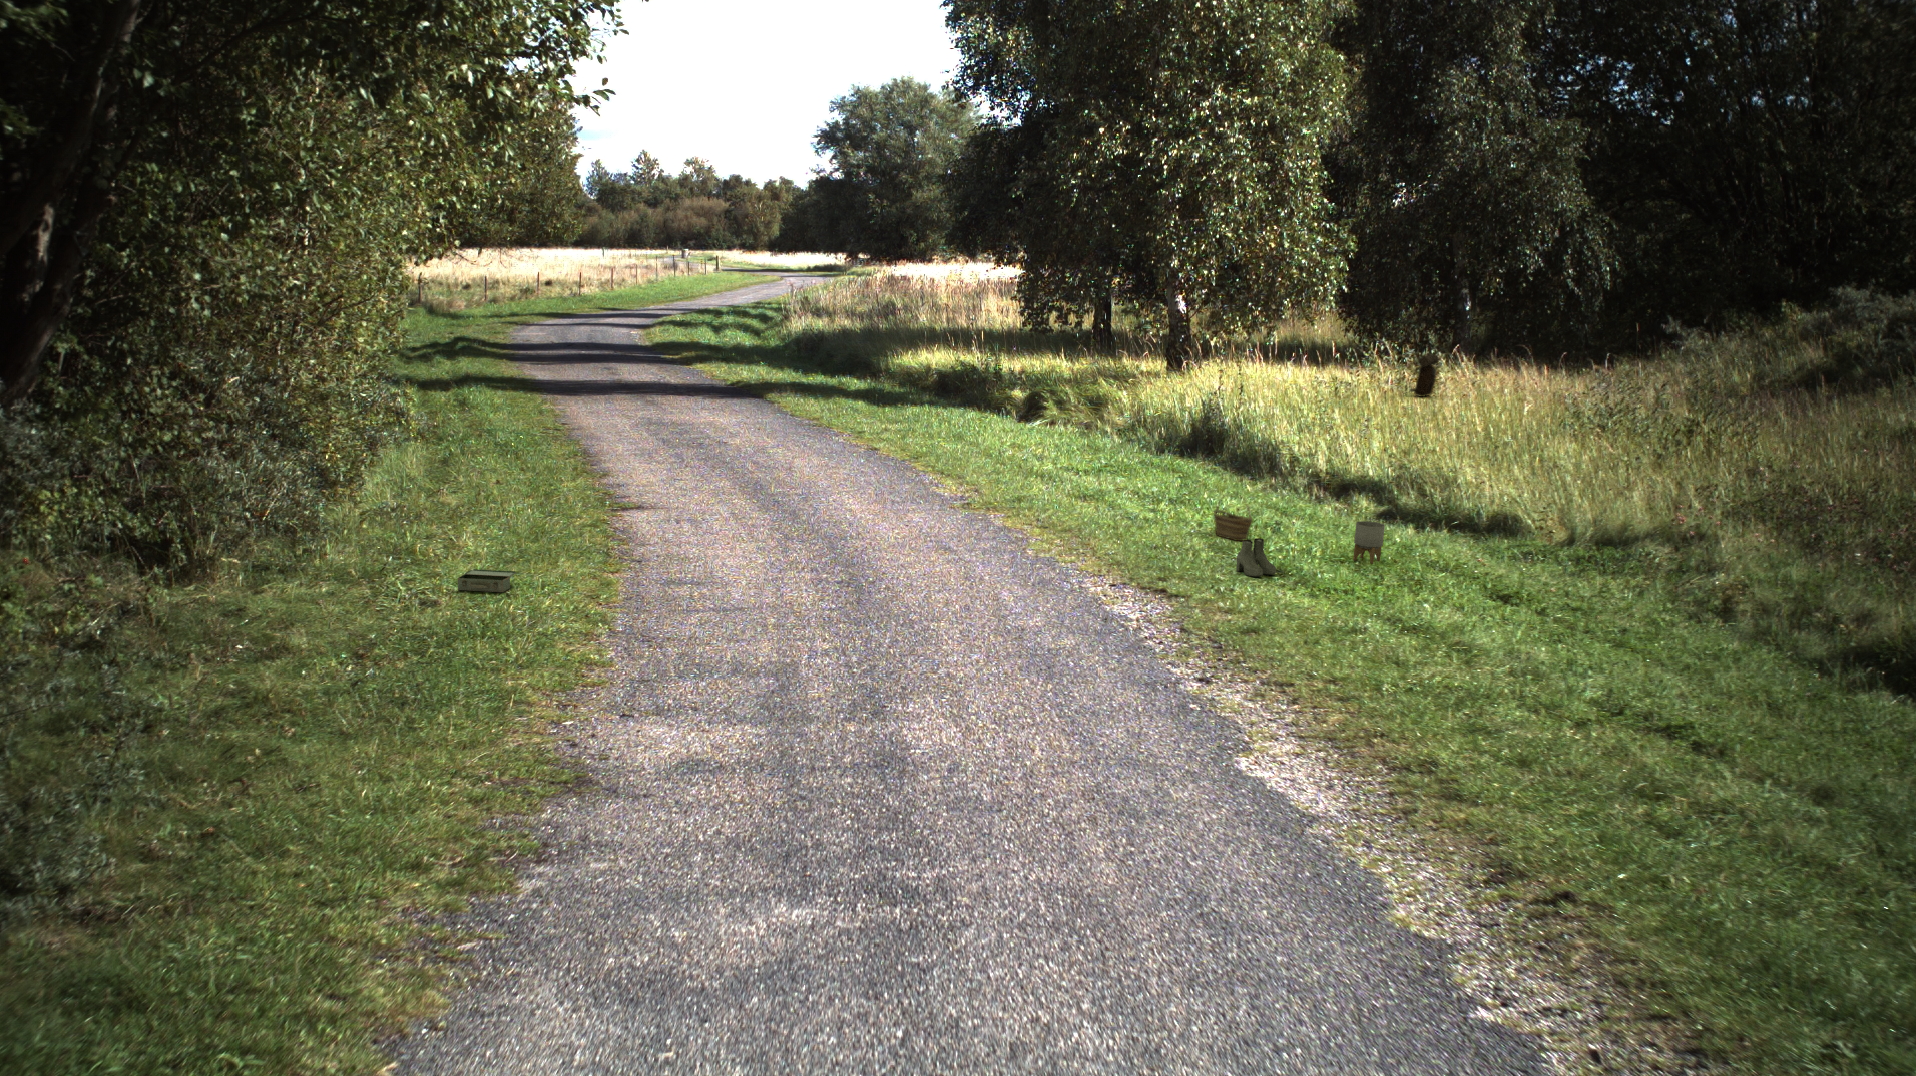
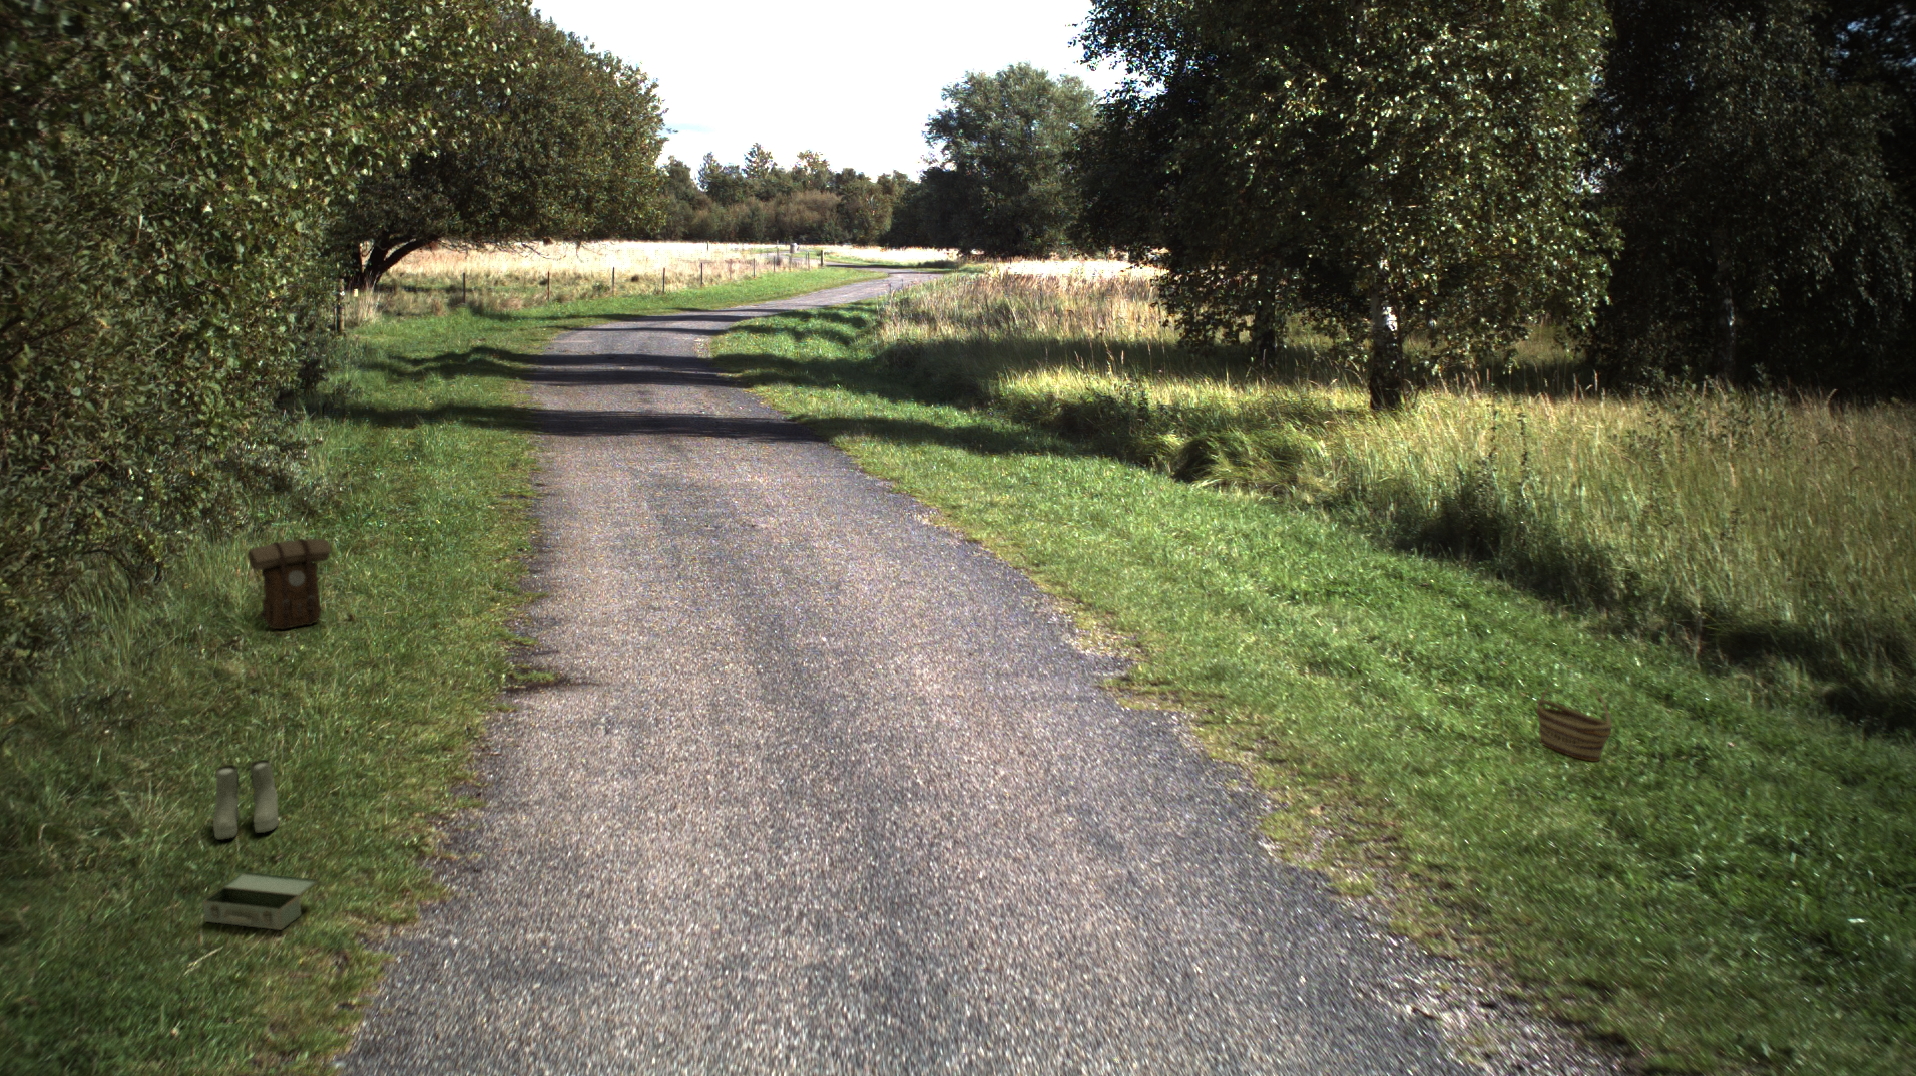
backpack: present [1406,354,1439,397] -> present [248,539,331,629]
planter: present [1353,521,1385,564] -> none [1814,748,1879,829]
boots: present [1236,538,1276,577] -> present [213,760,279,840]

